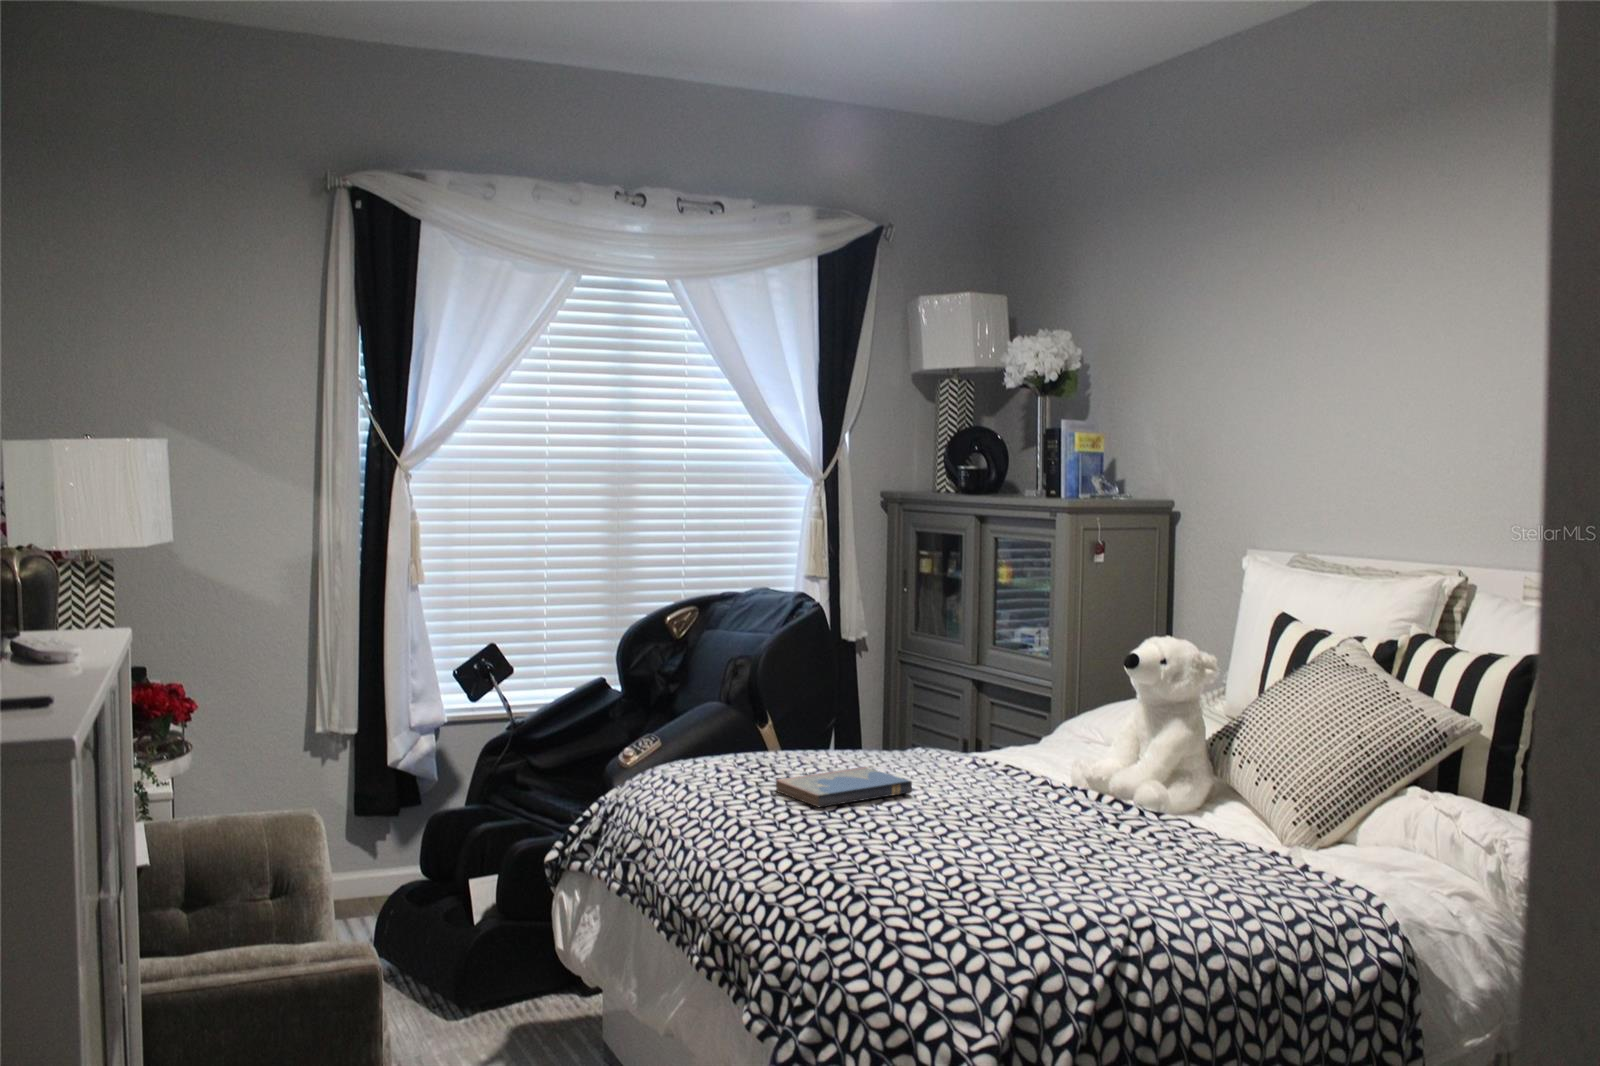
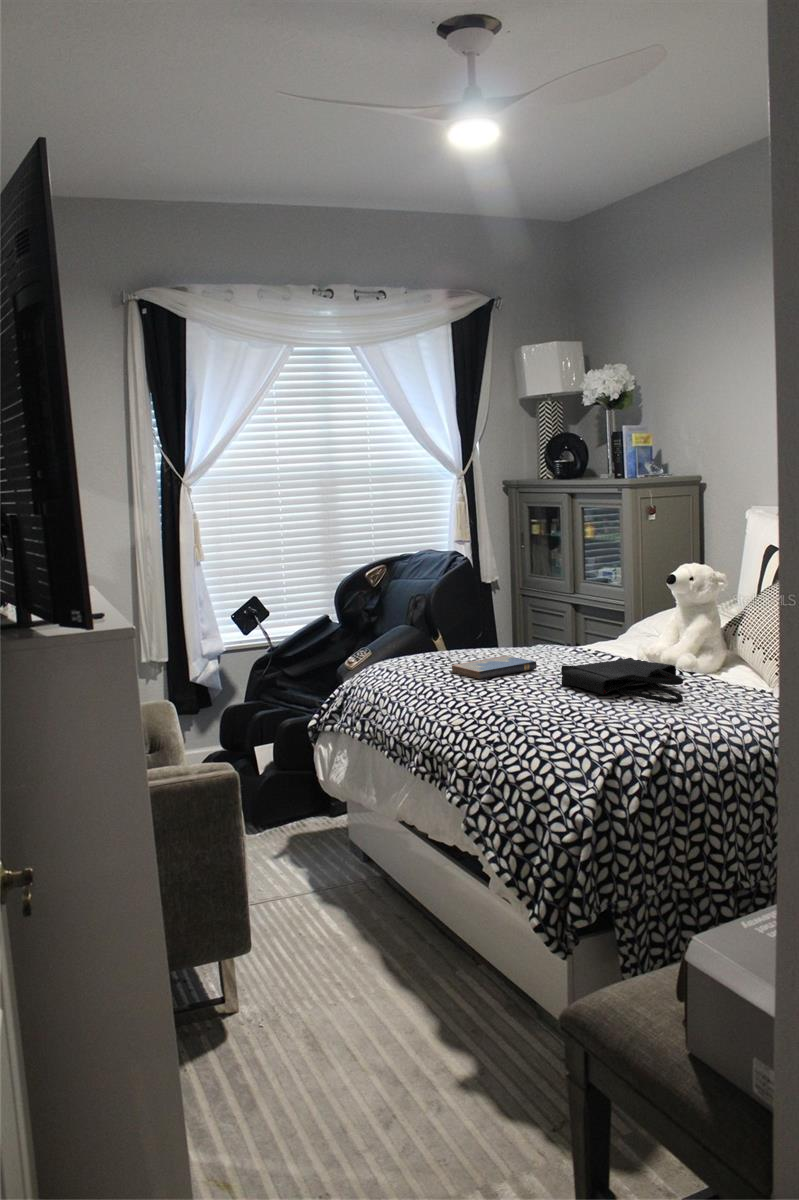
tote bag: none [950,785,1148,874] -> present [561,658,683,703]

